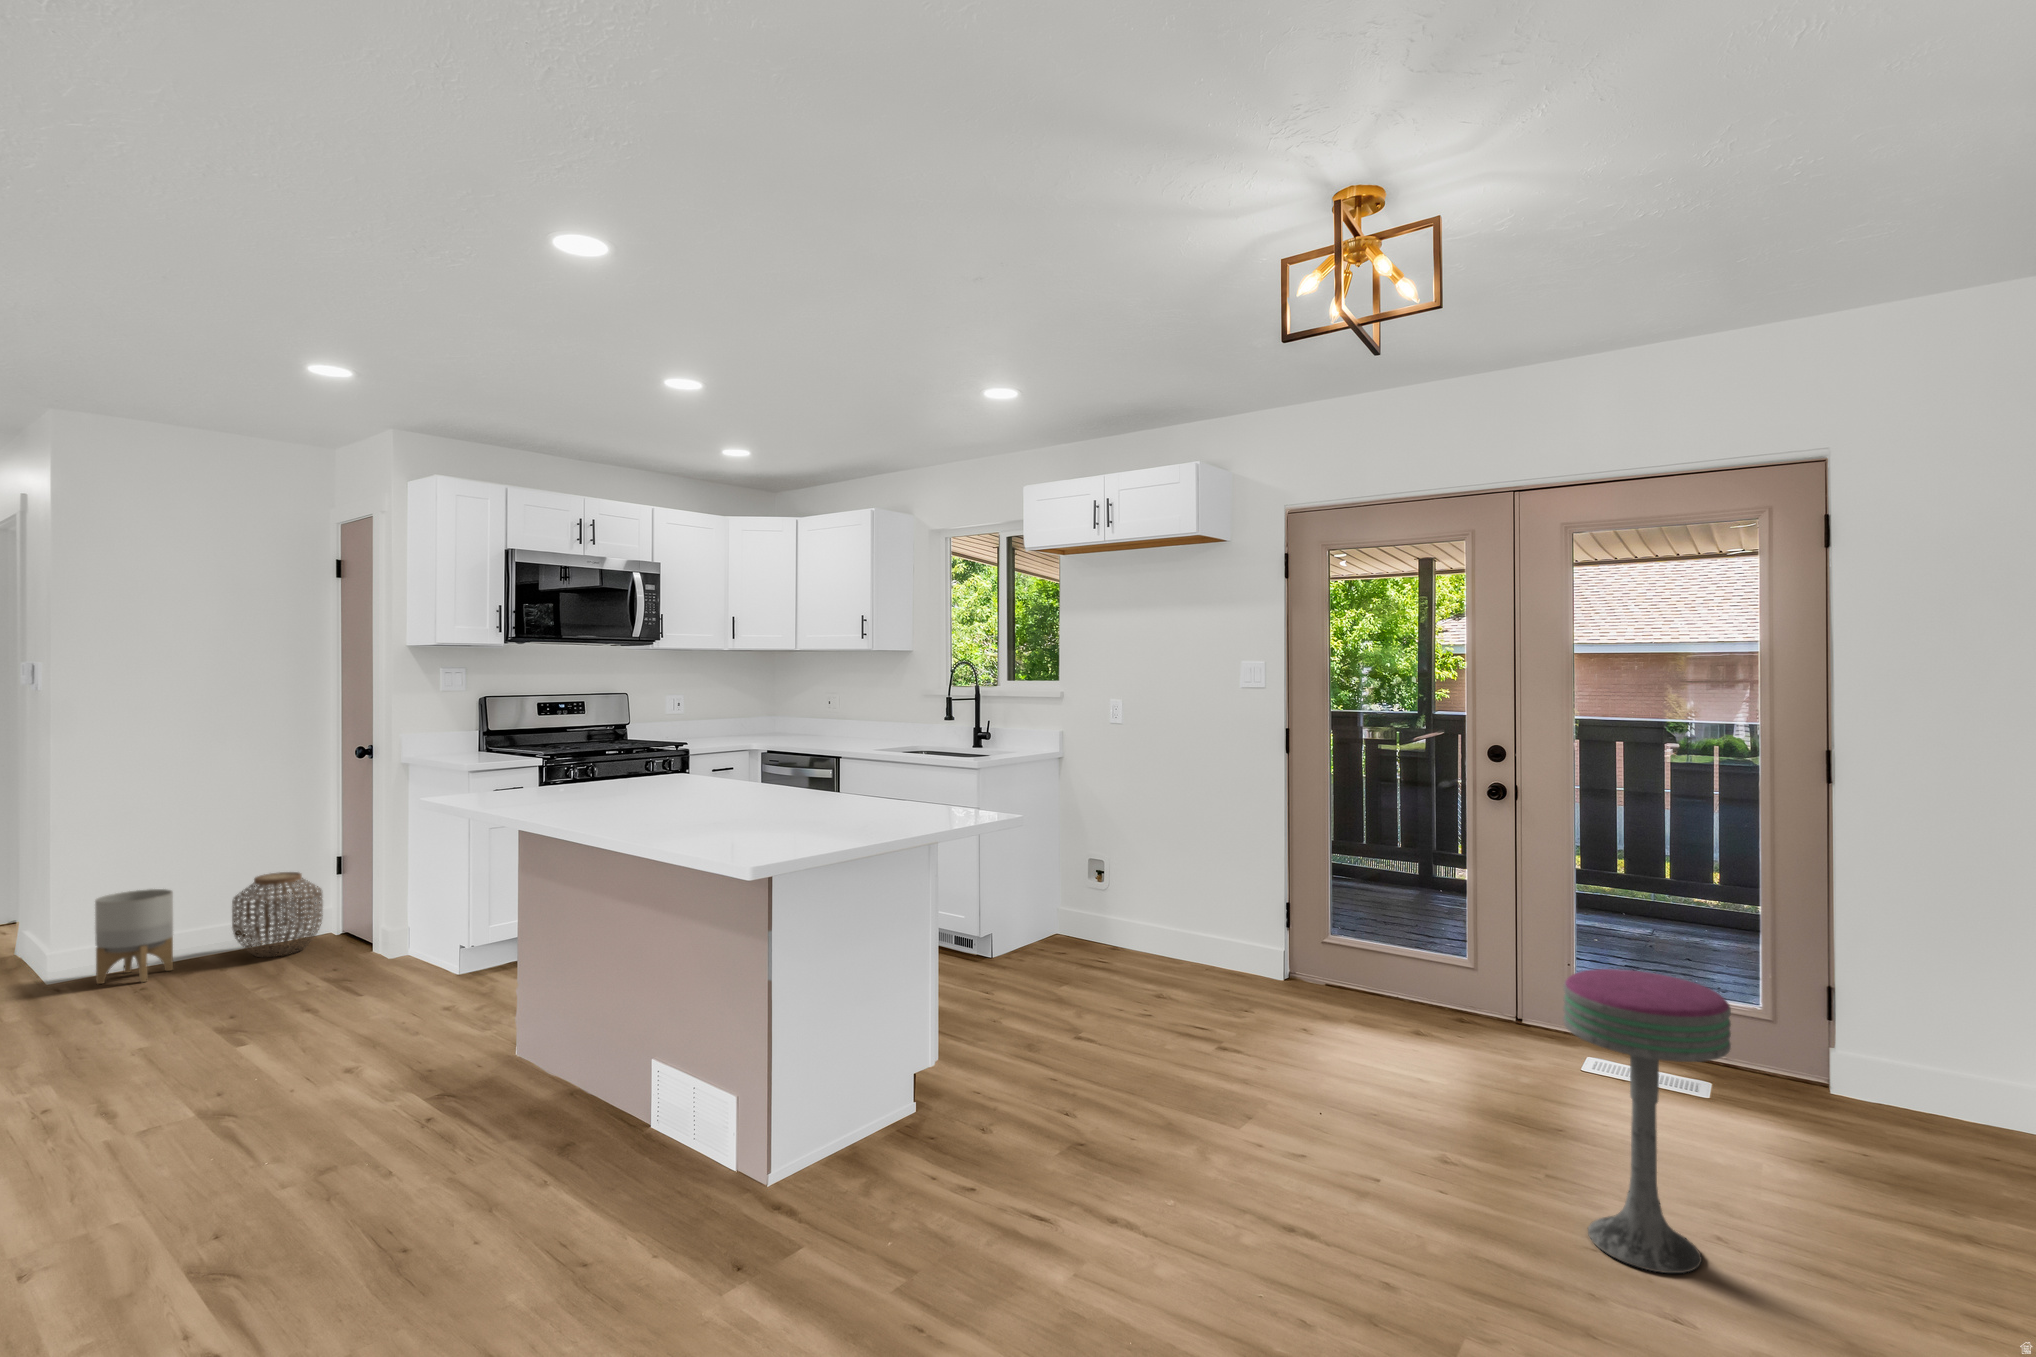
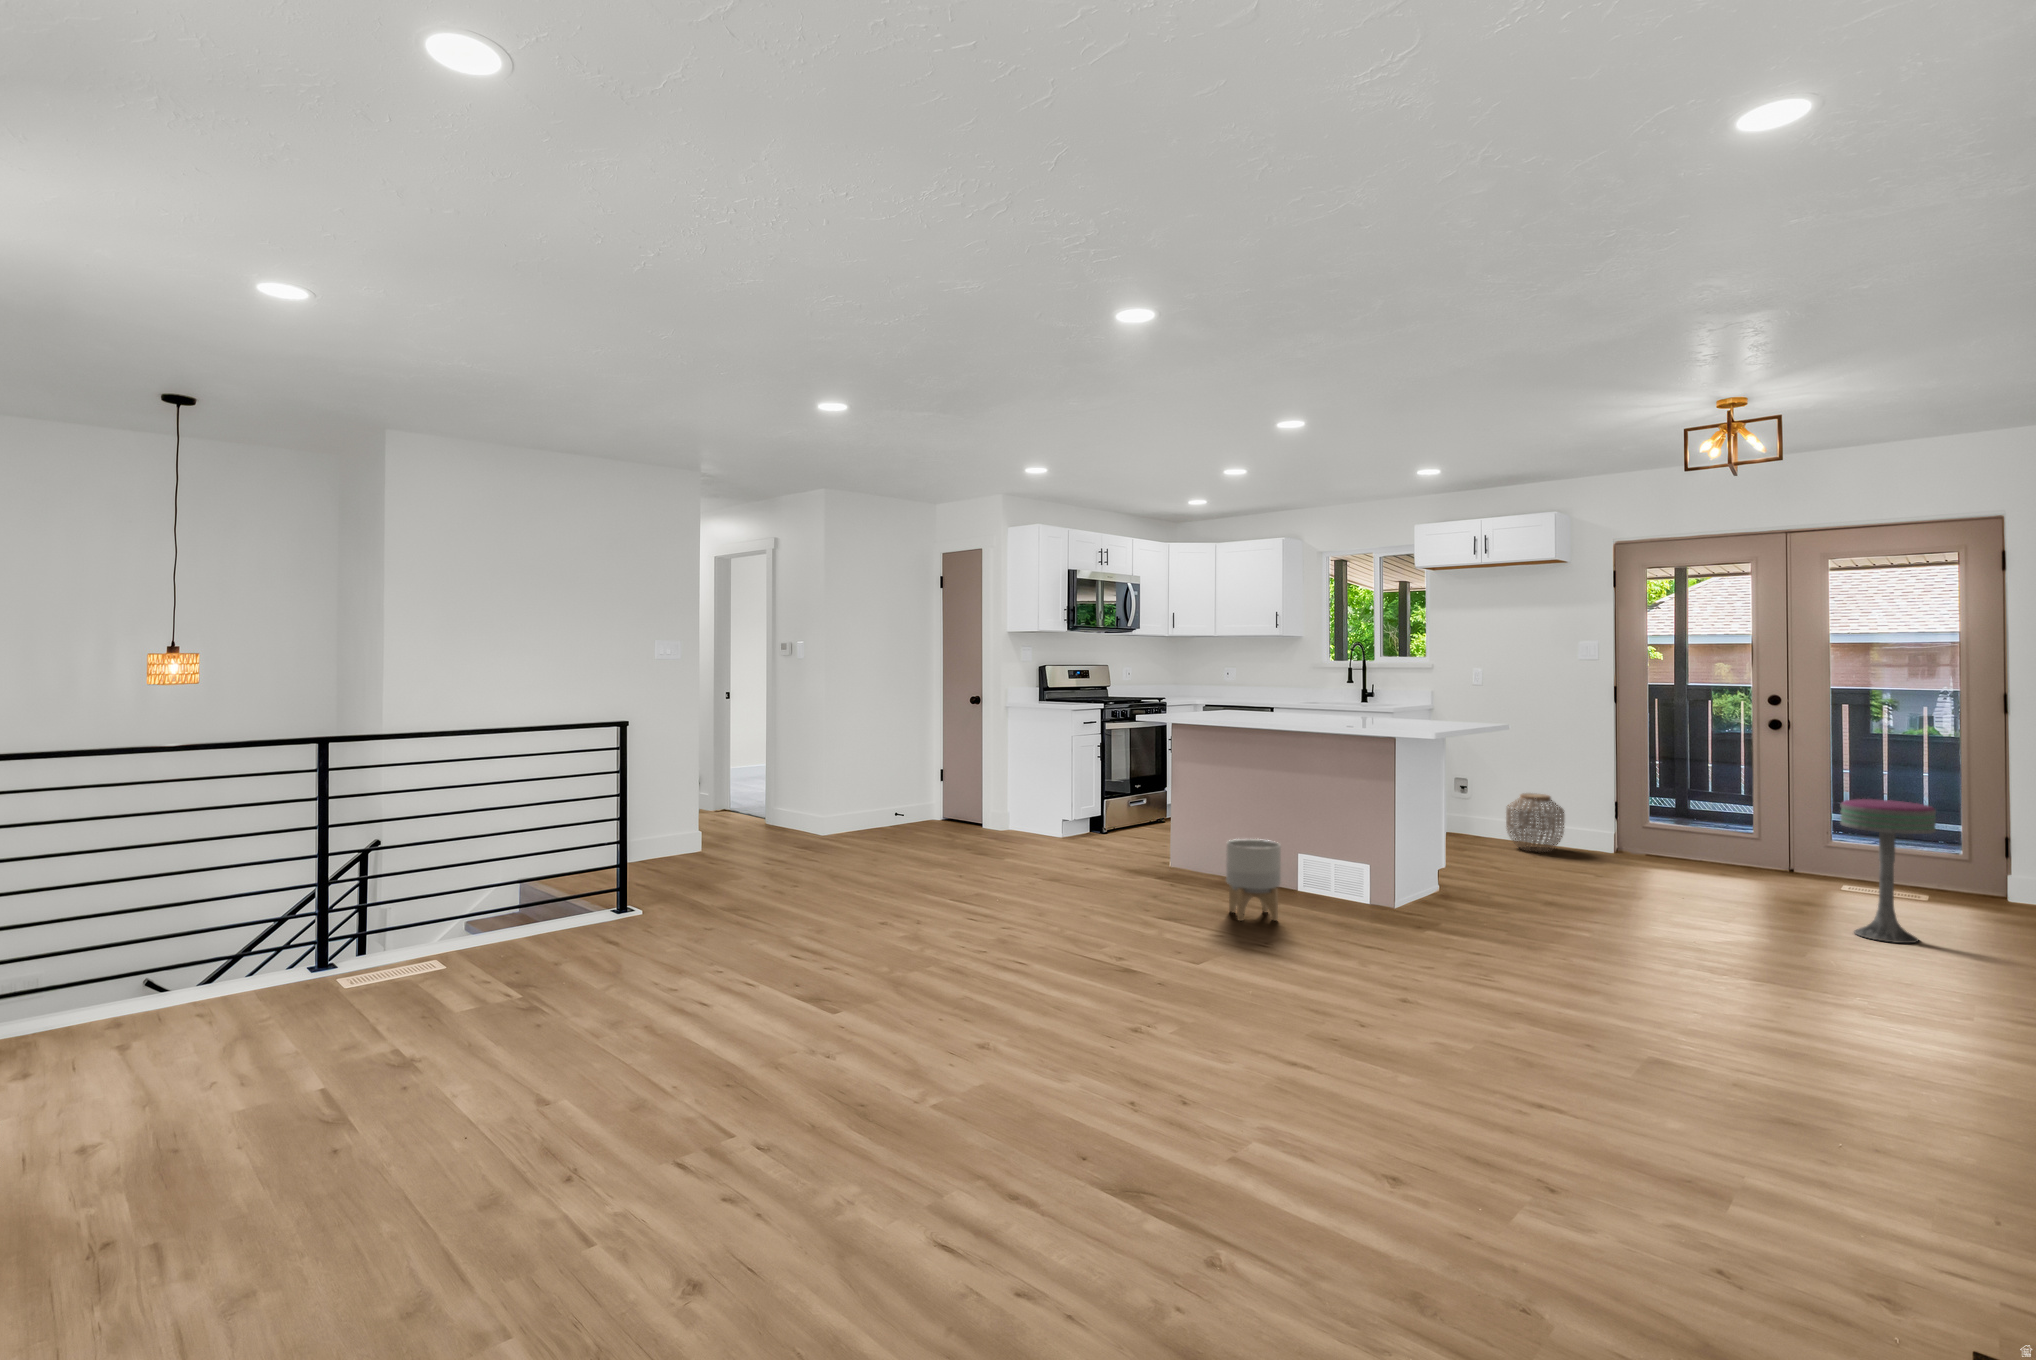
woven basket: present [232,872,323,957] -> present [1506,793,1564,852]
planter: present [95,889,173,984] -> present [1226,839,1281,921]

